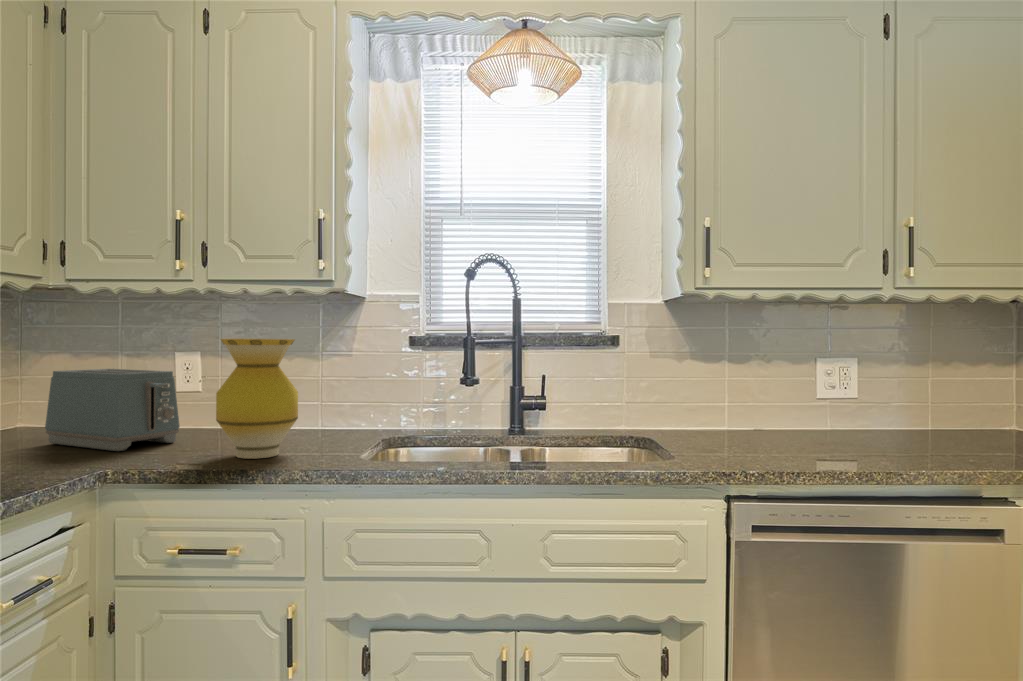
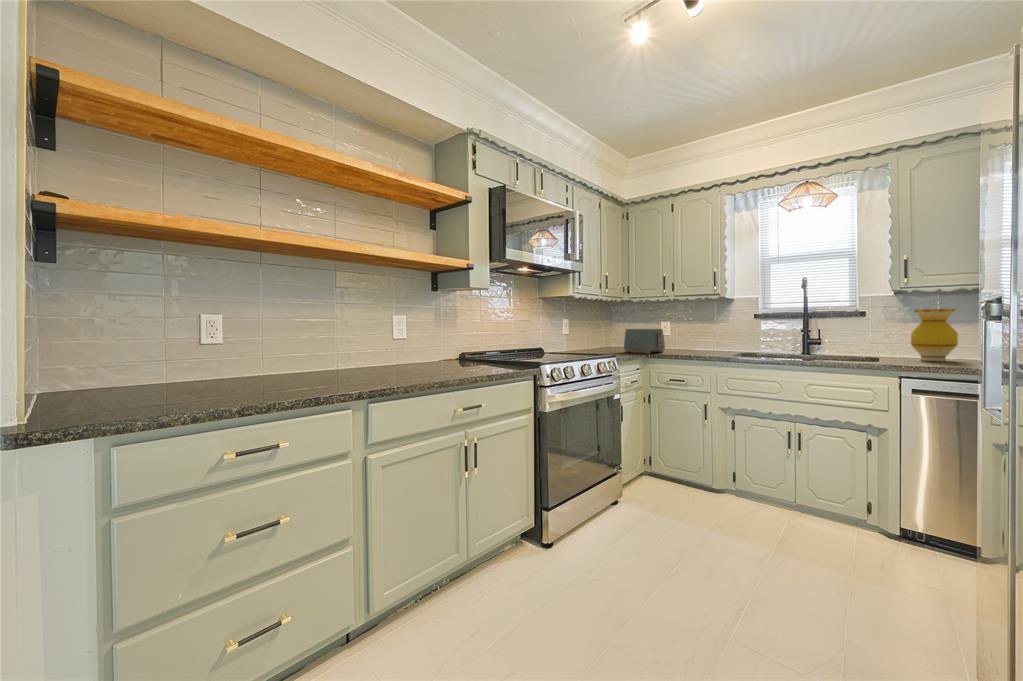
vase: present [216,338,298,459] -> present [911,309,958,361]

